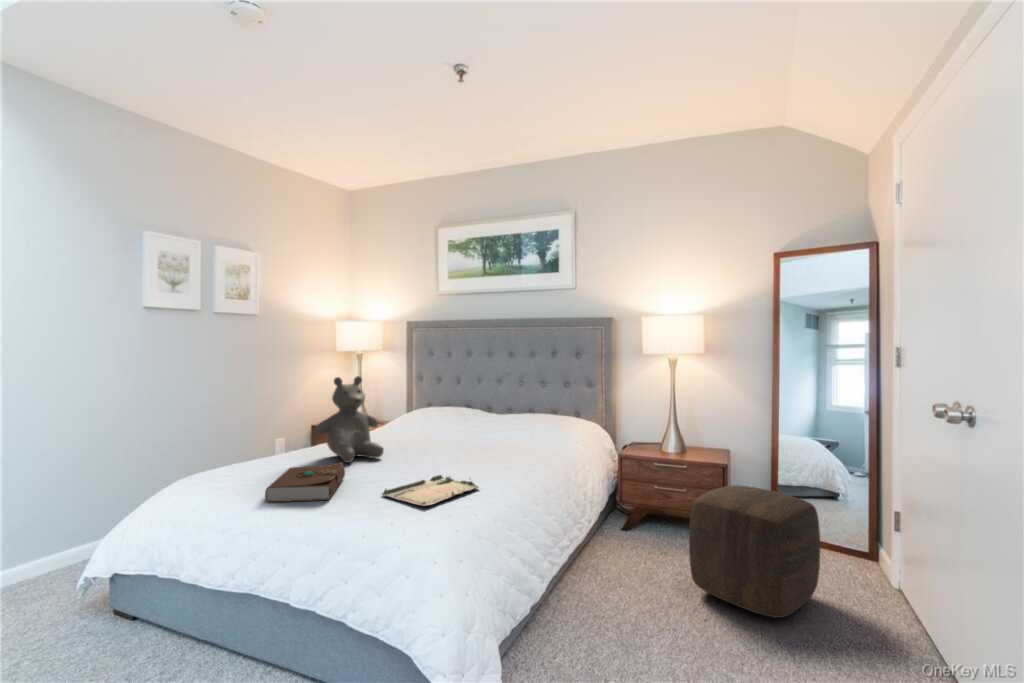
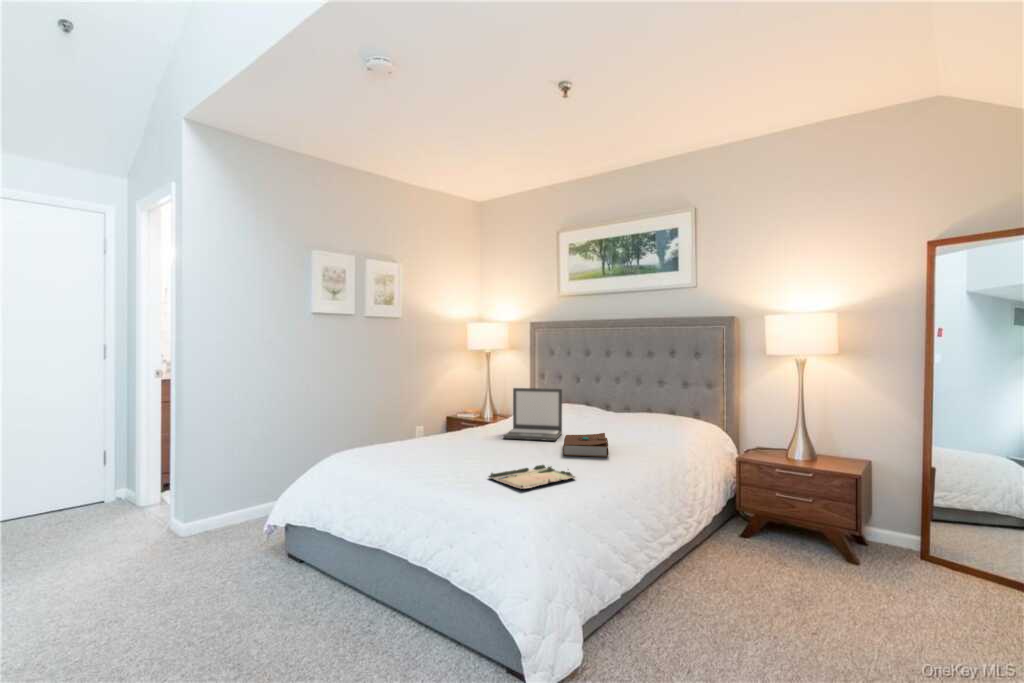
teddy bear: present [315,376,383,463] -> none [440,373,498,450]
laptop: none [386,391,448,447] -> present [503,388,562,441]
book: present [265,462,345,502] -> present [563,433,609,457]
ottoman: present [689,485,820,618] -> none [800,498,960,641]

